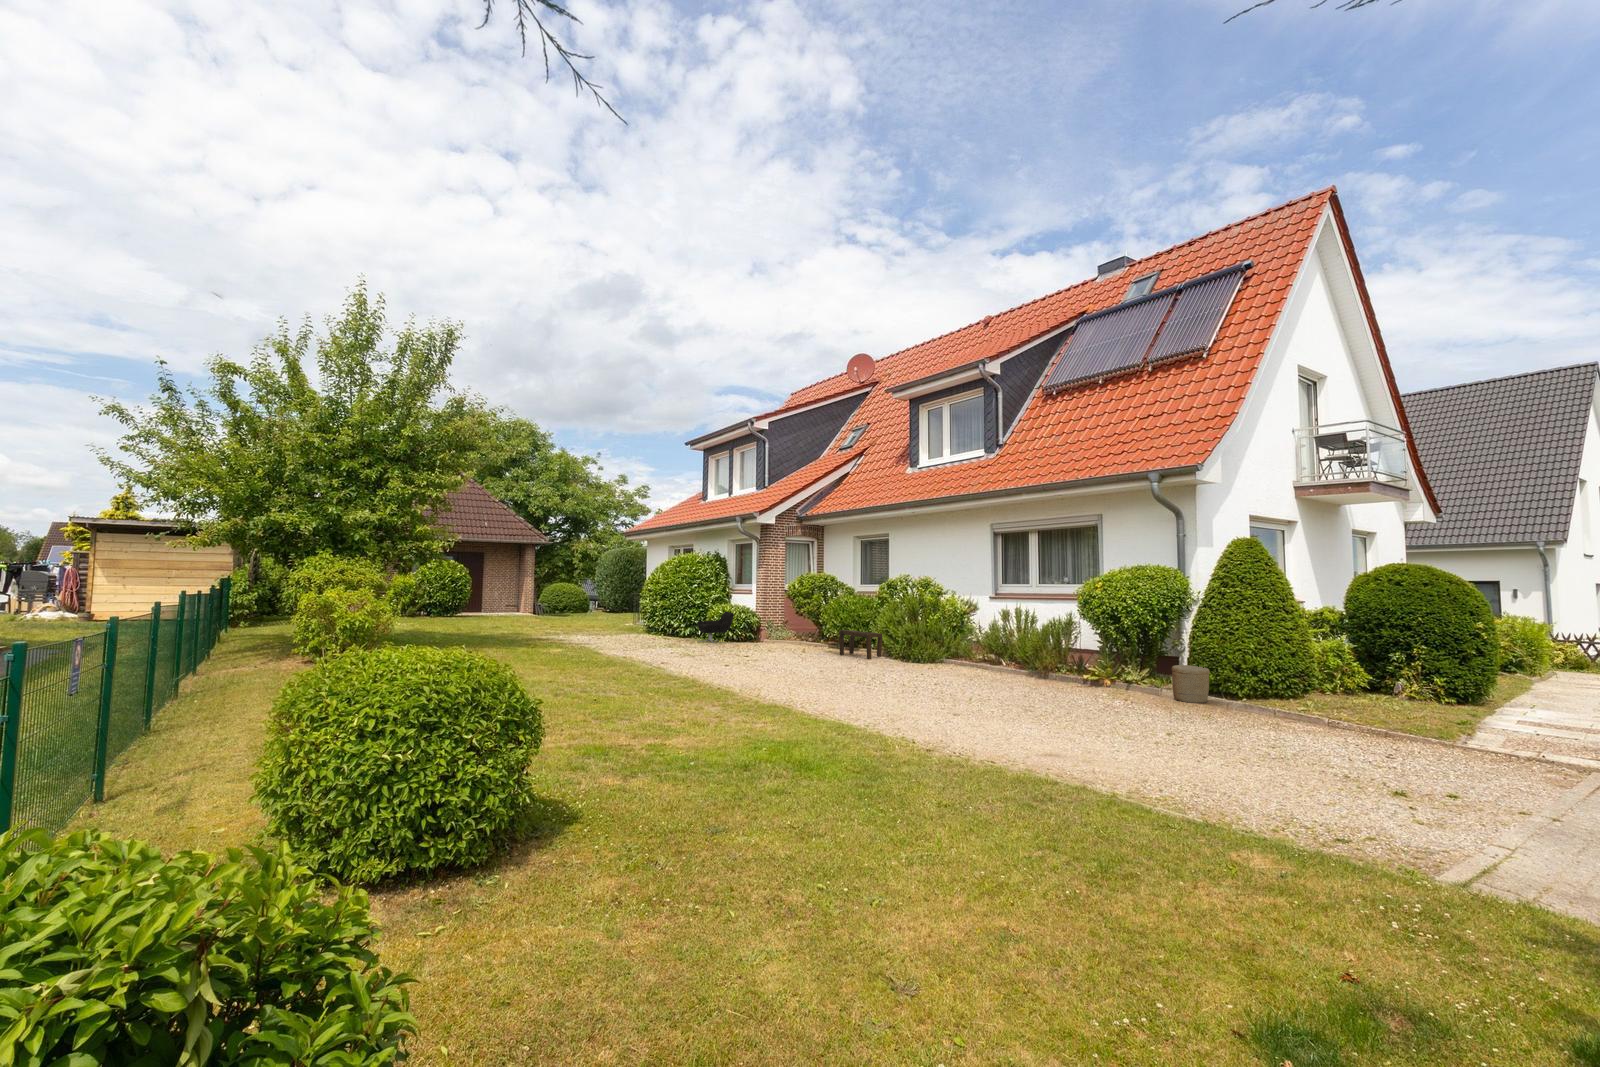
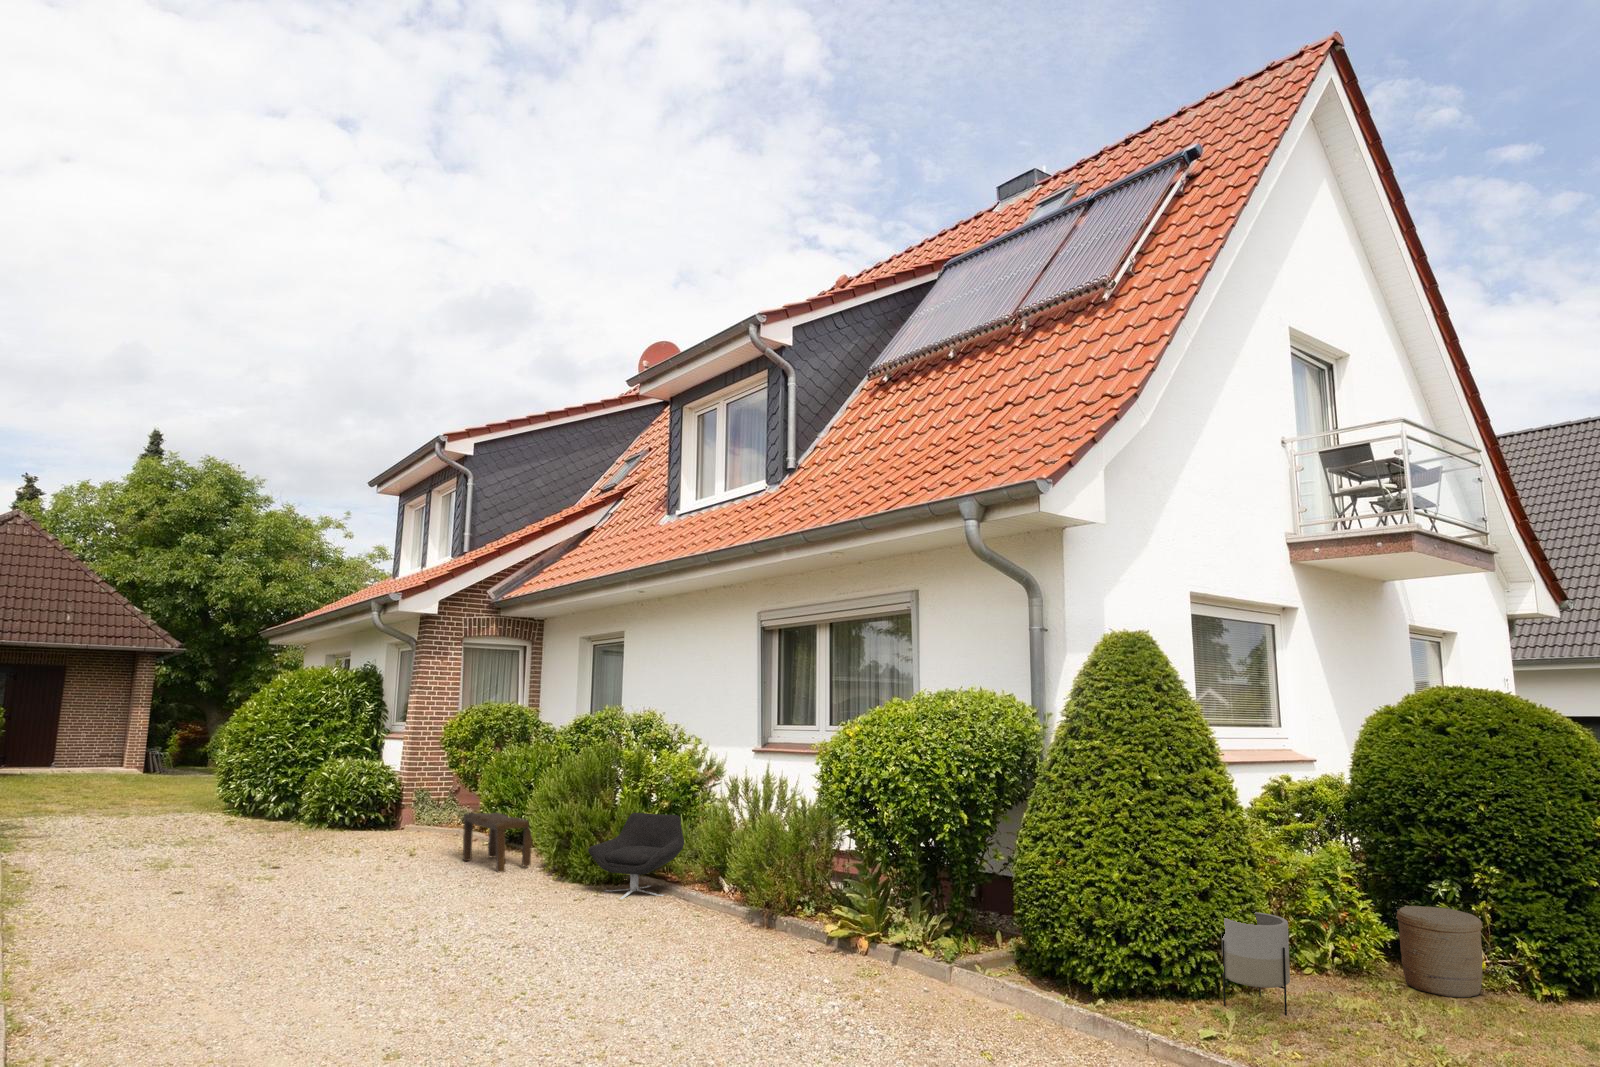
lounge chair: present [698,612,734,643] -> present [588,813,684,899]
planter: none [1300,663,1333,705] -> present [1222,912,1290,1015]
woven basket: present [1172,665,1210,703] -> present [1396,906,1483,997]

